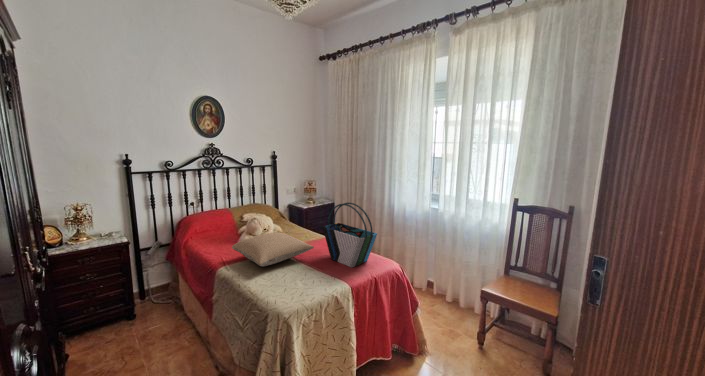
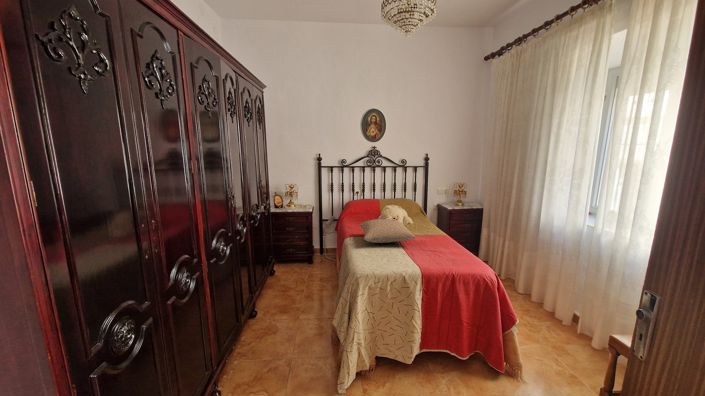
tote bag: present [323,203,377,267] -> none [426,201,469,262]

